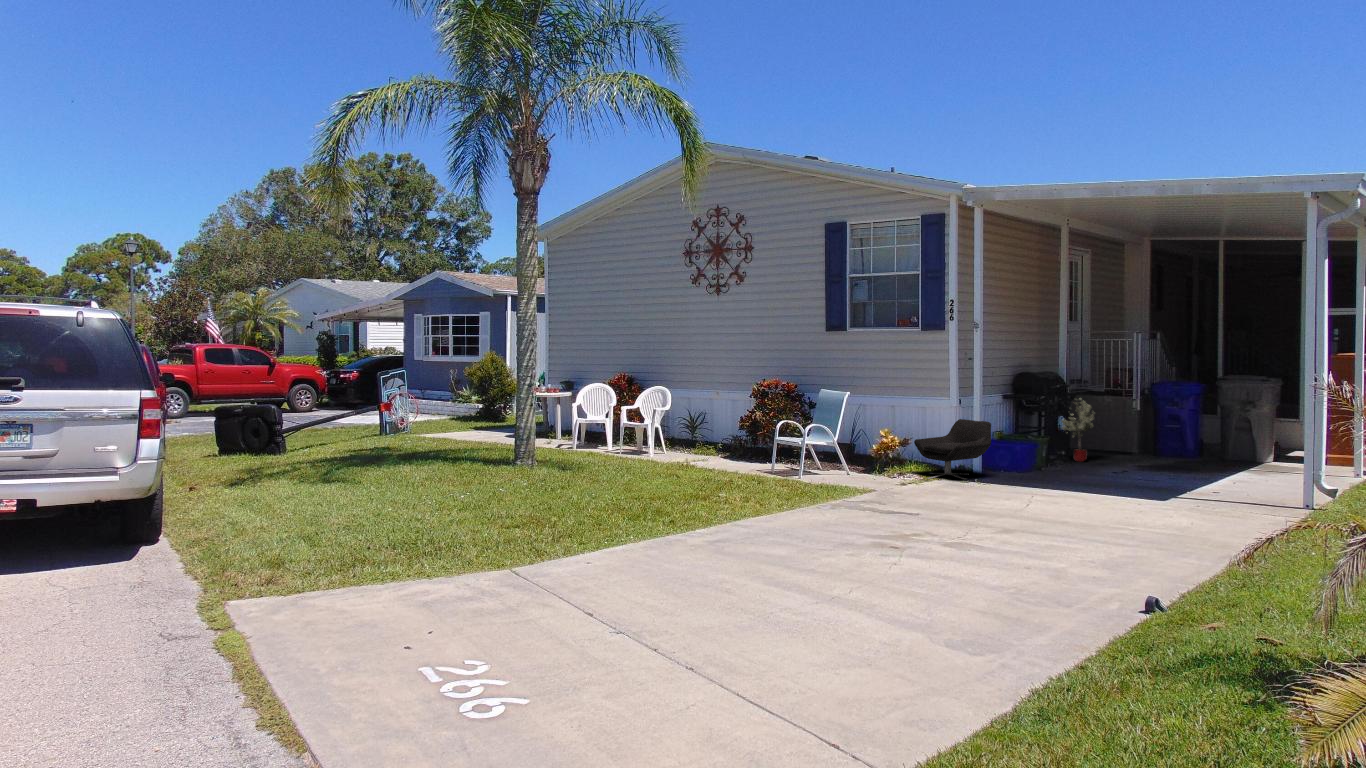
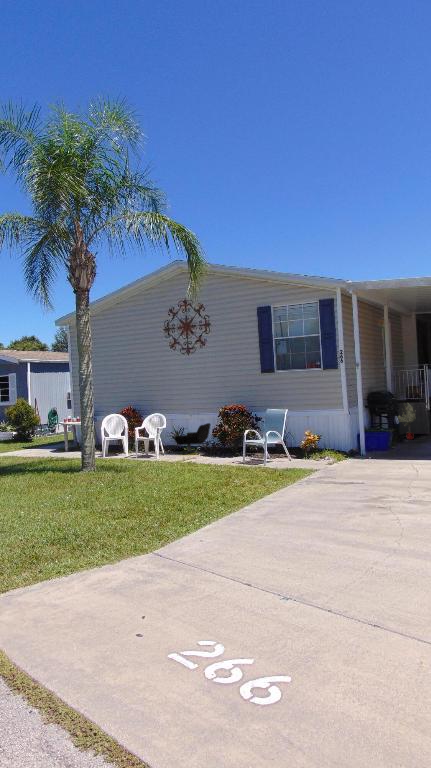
lounge chair: present [914,419,991,479] -> present [174,423,210,455]

